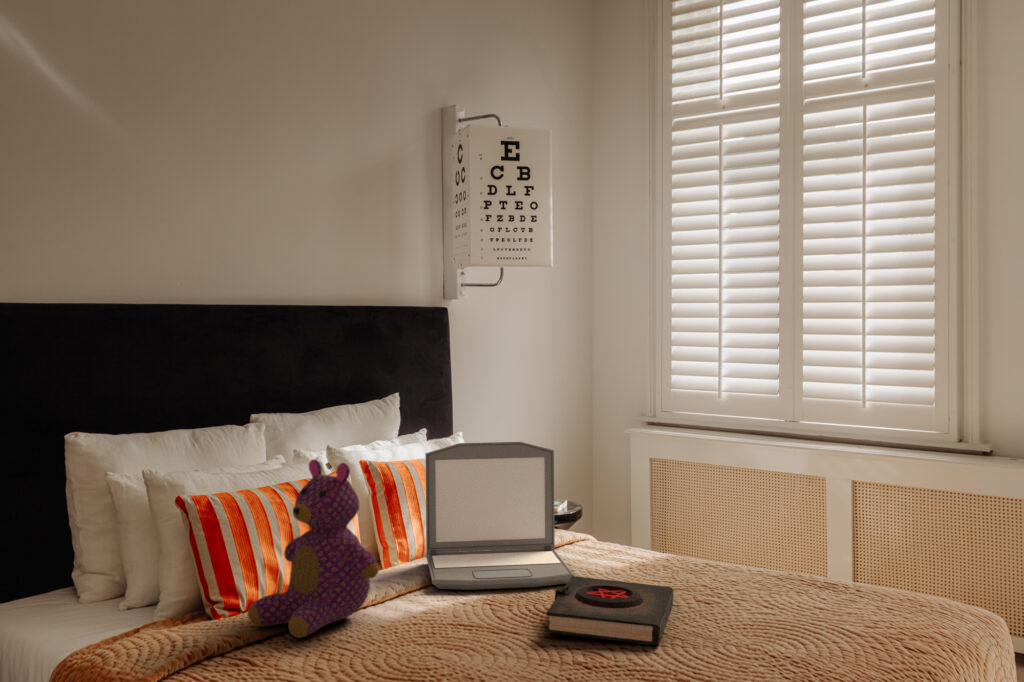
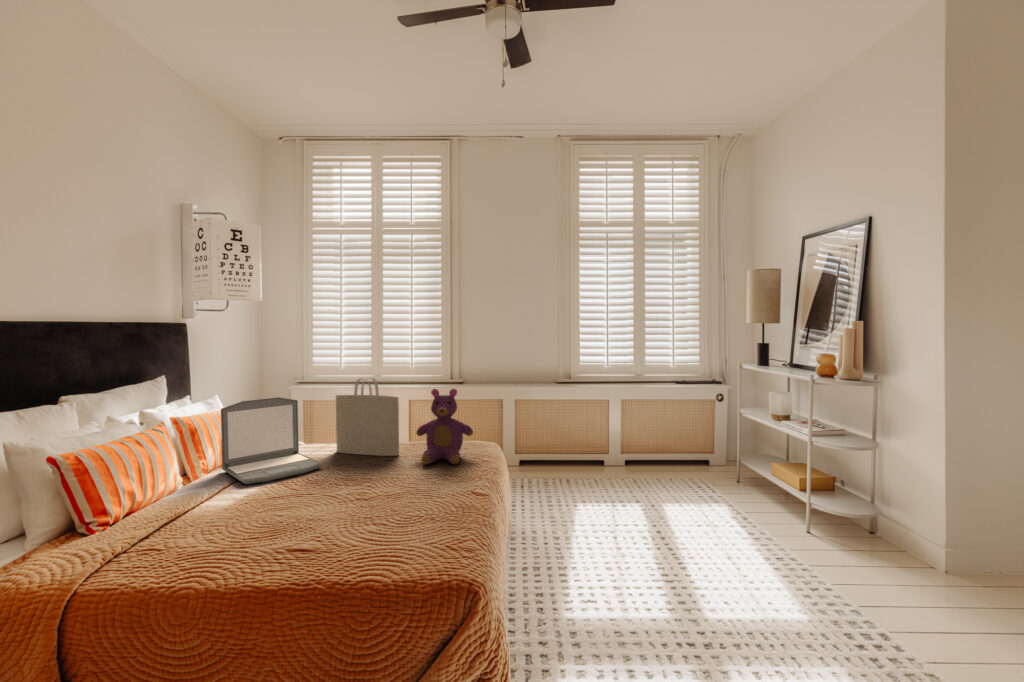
tote bag: none [624,415,730,584] -> present [336,377,399,456]
teddy bear: present [248,460,379,638] -> present [416,389,473,464]
book: present [545,576,674,645] -> none [329,461,394,494]

